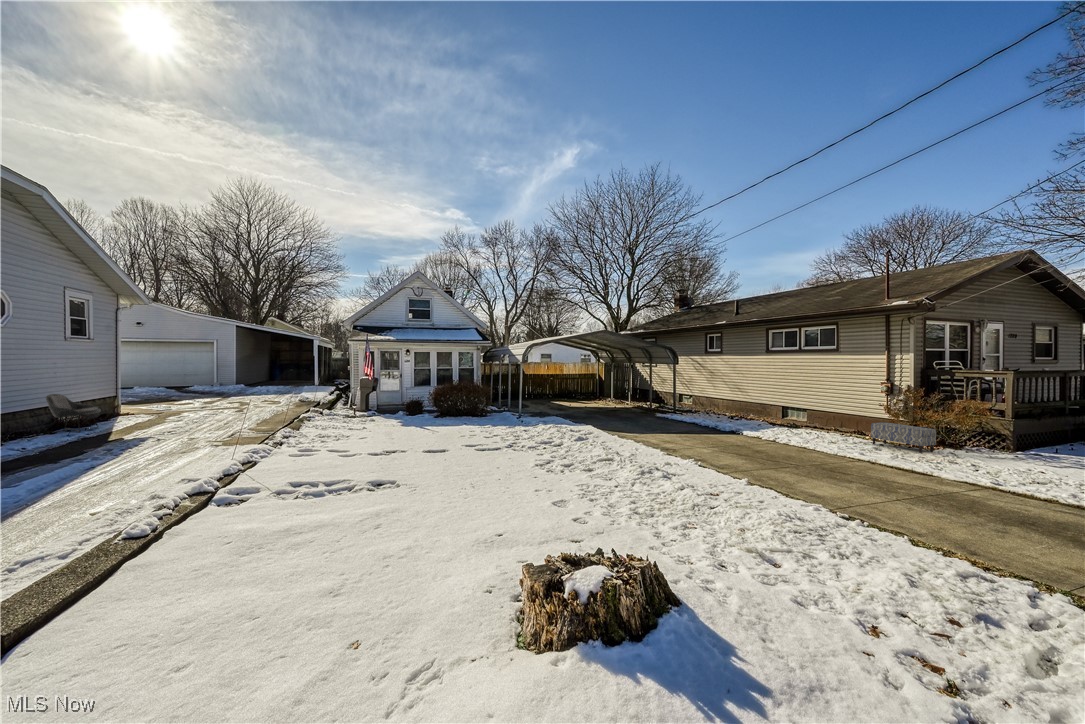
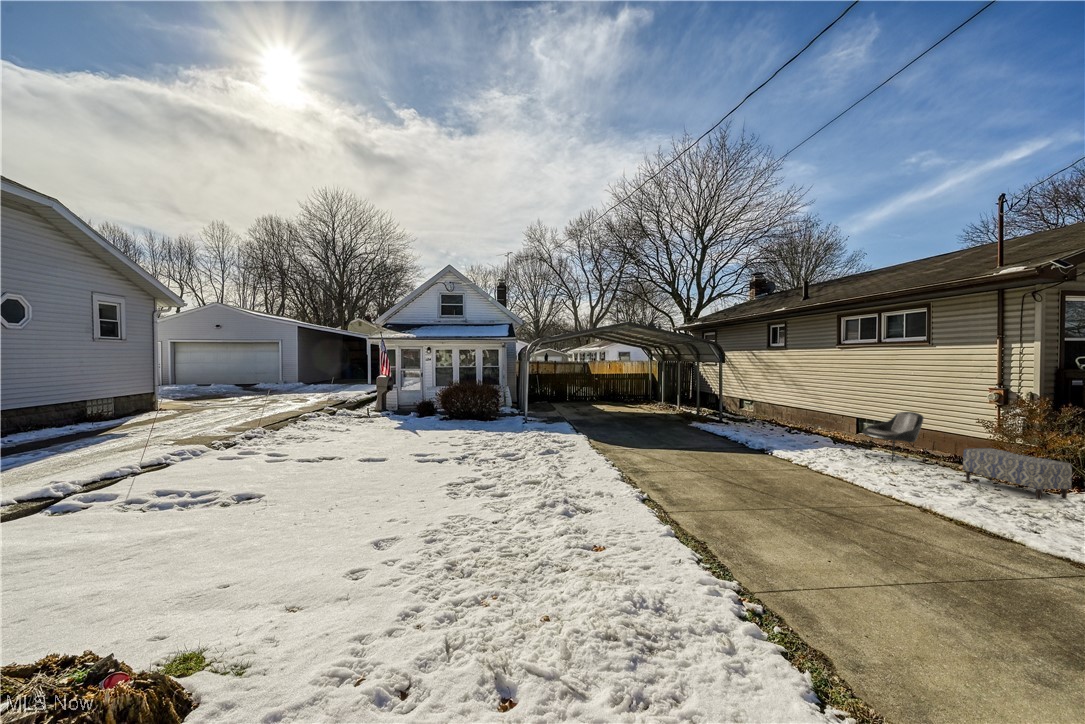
lounge chair: present [44,394,101,433] -> present [862,412,925,462]

